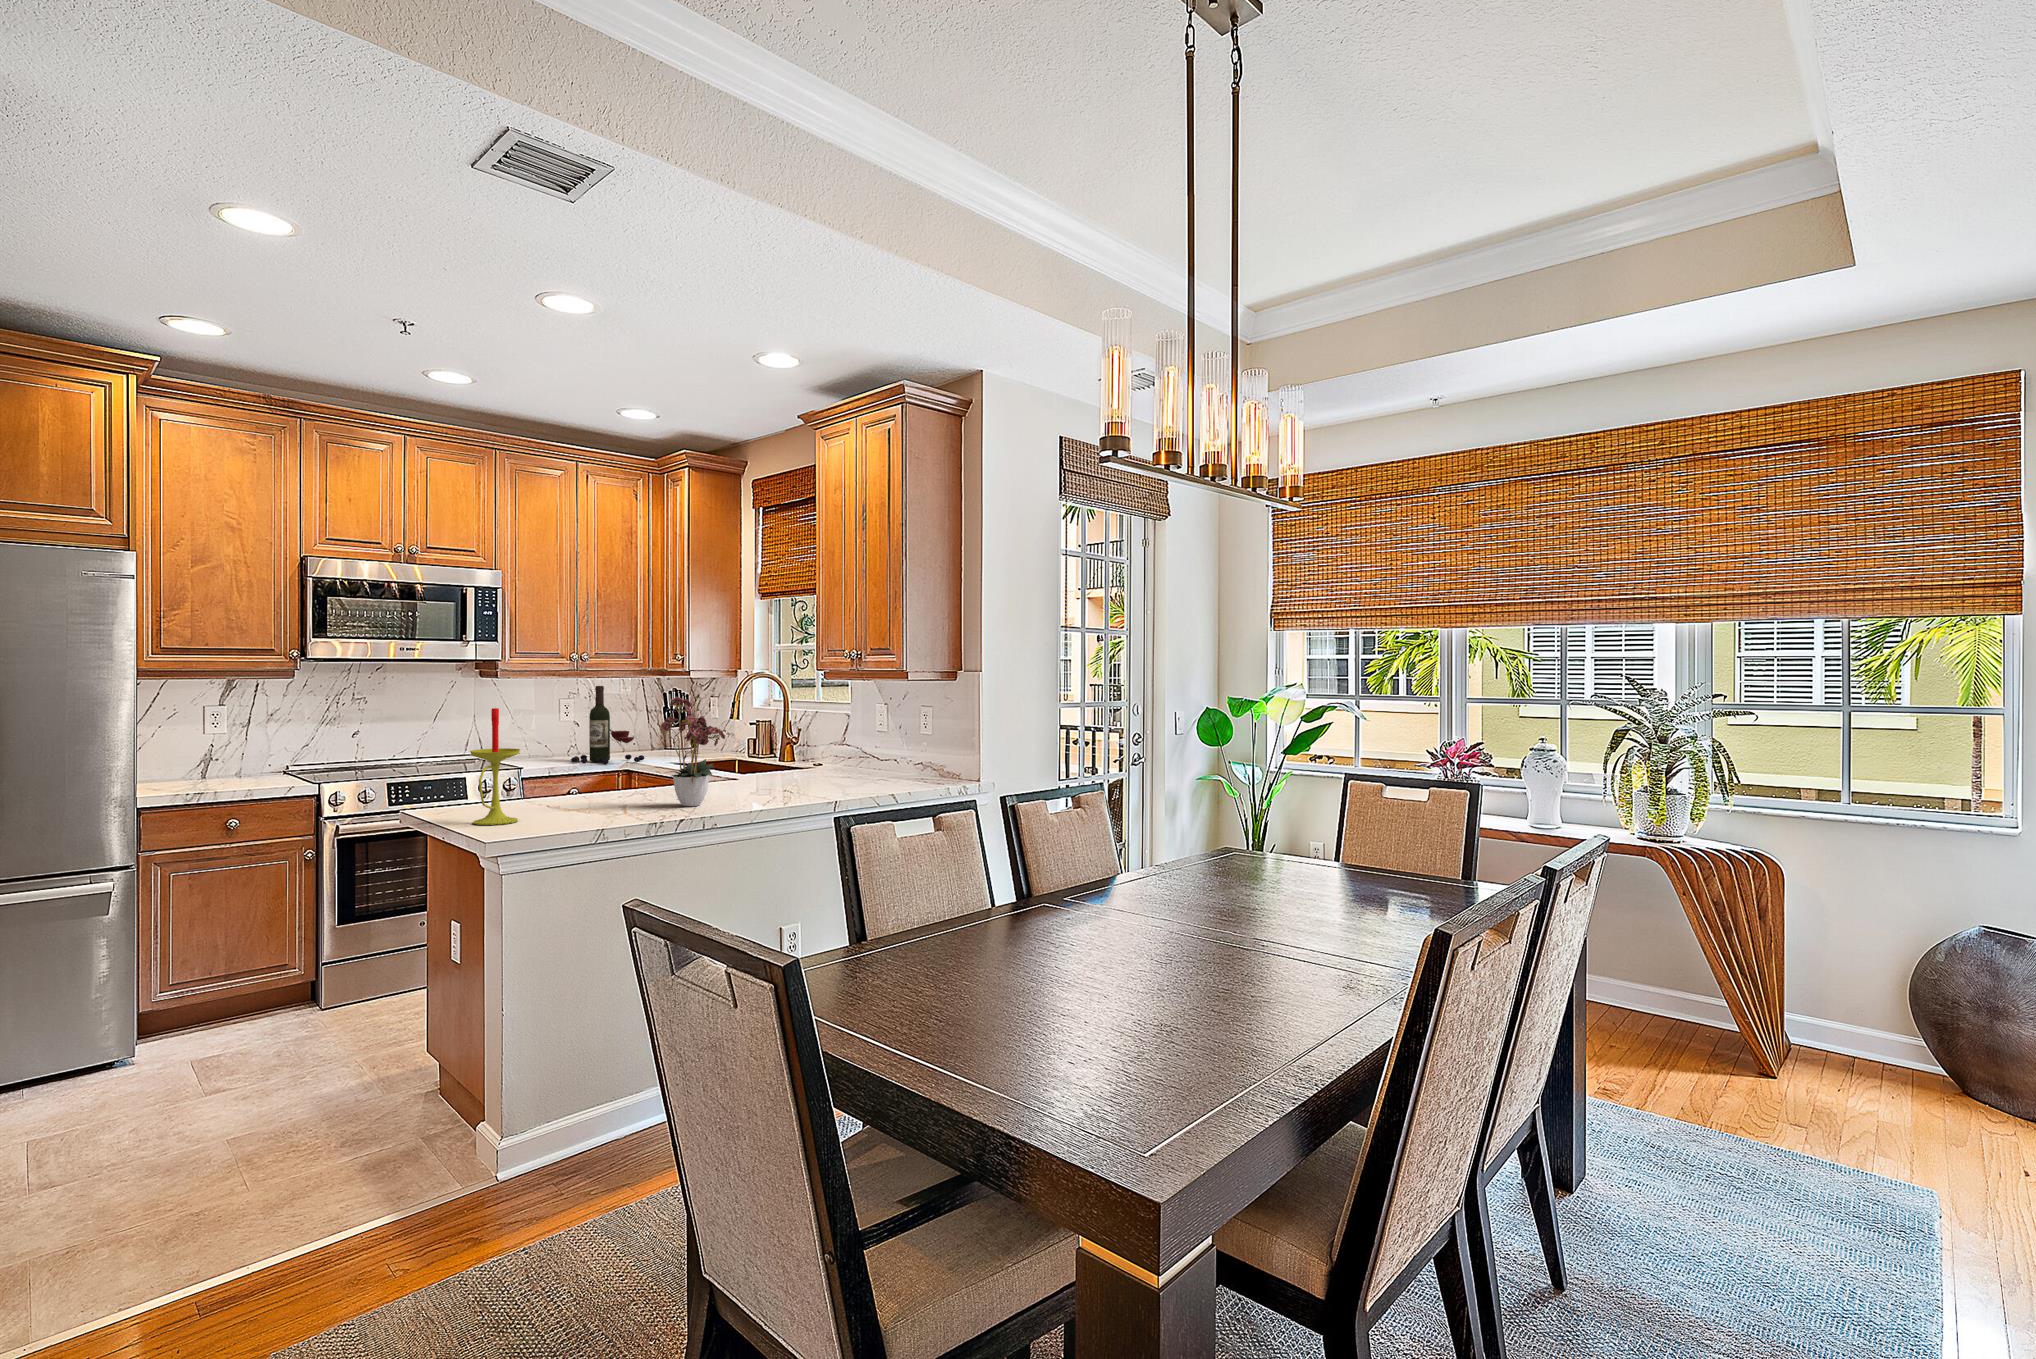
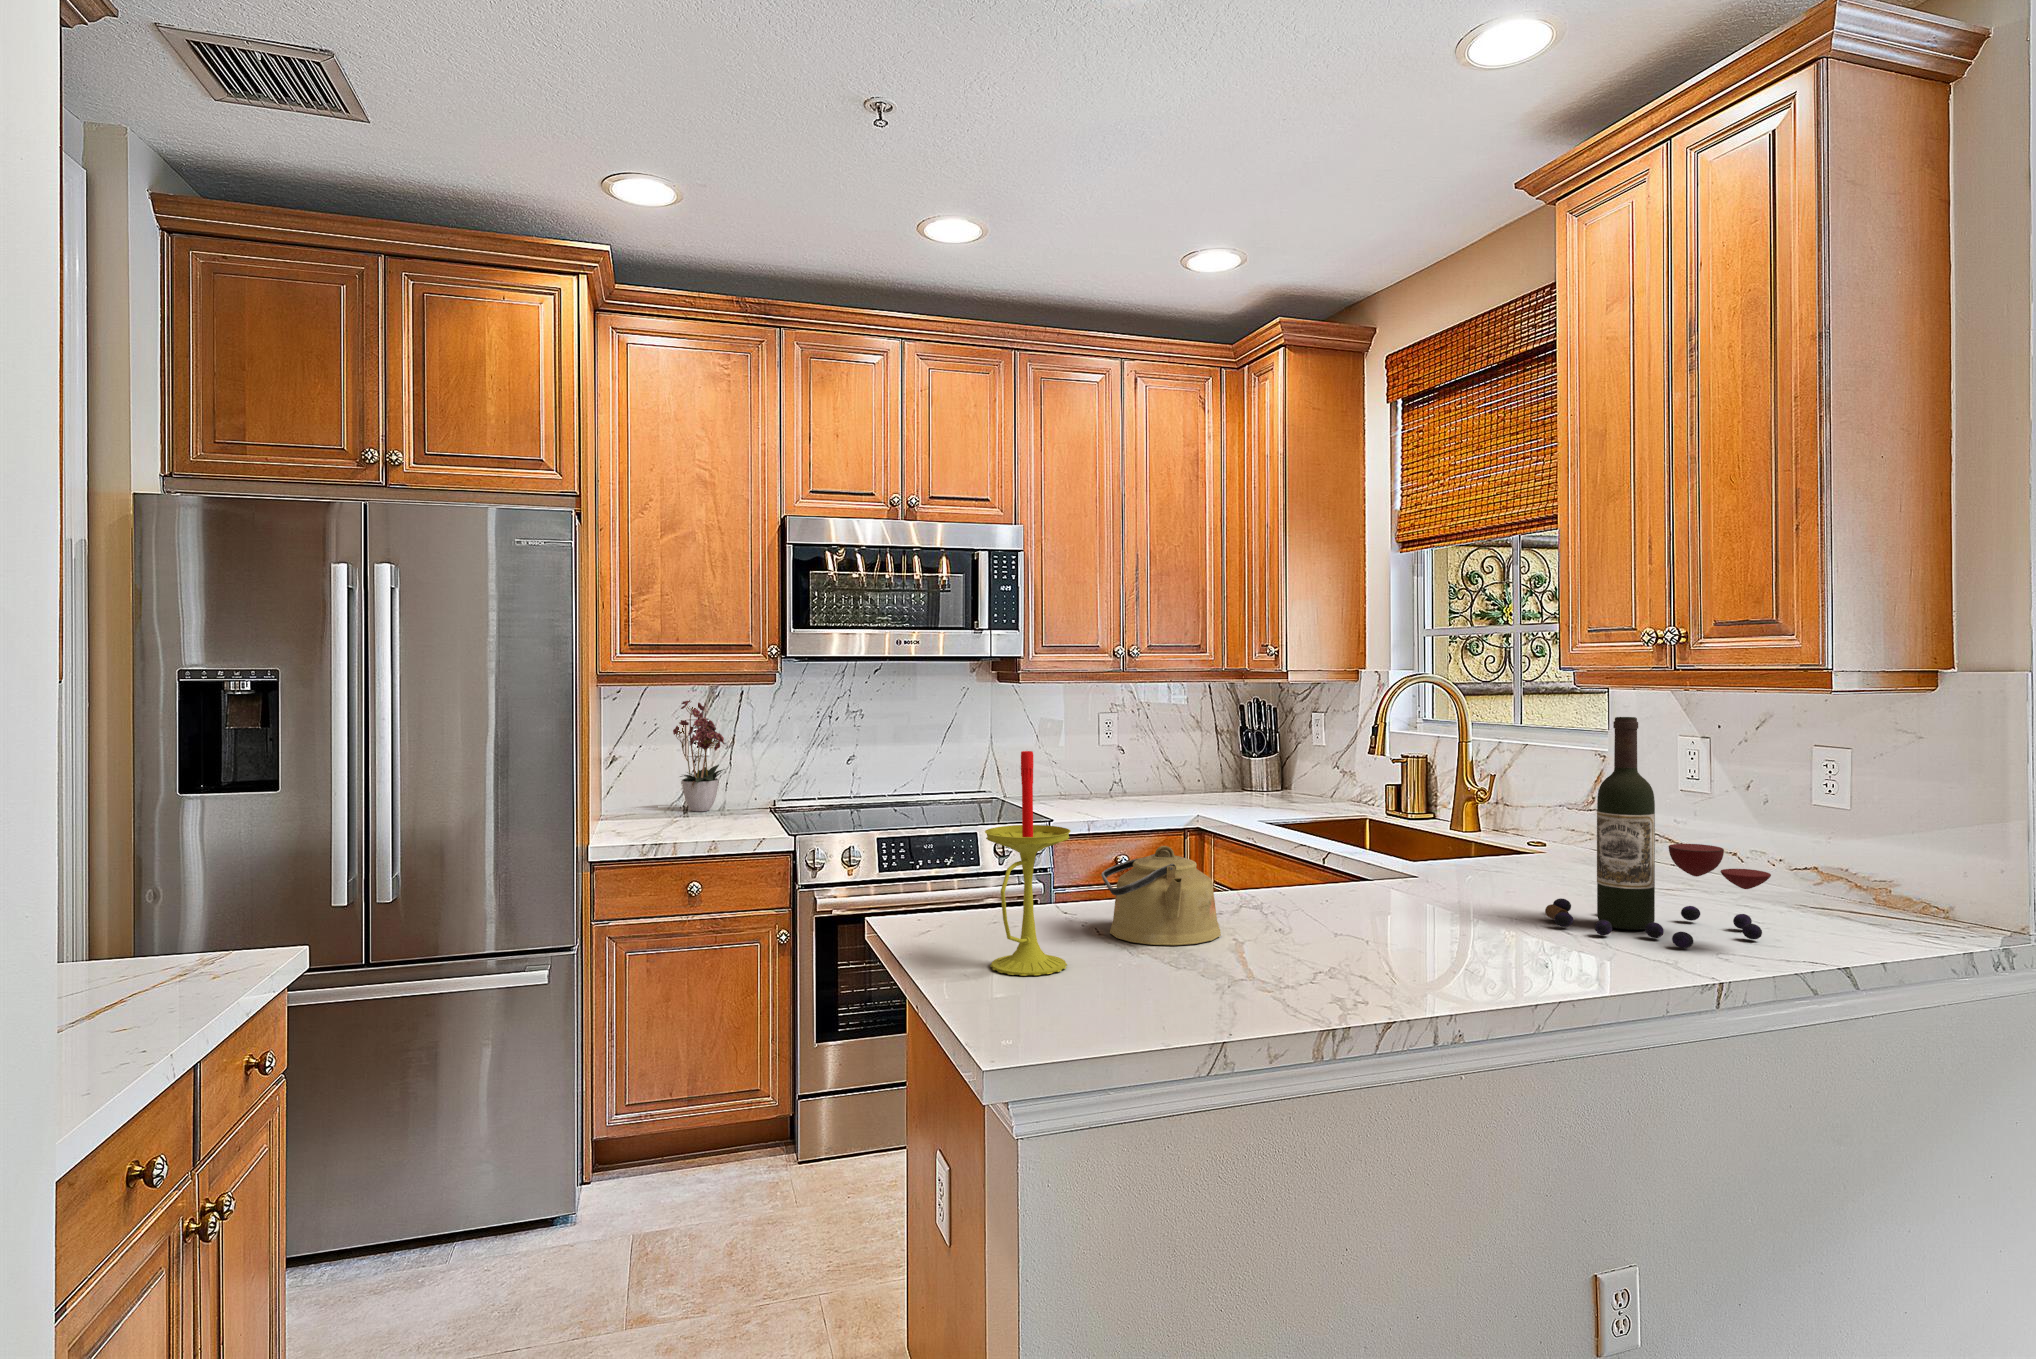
wine bottle: present [571,686,644,765] -> present [1545,717,1771,948]
flower arrangement: present [660,697,725,806] -> present [673,700,725,811]
kettle: none [542,761,611,812] -> present [1101,846,1221,945]

